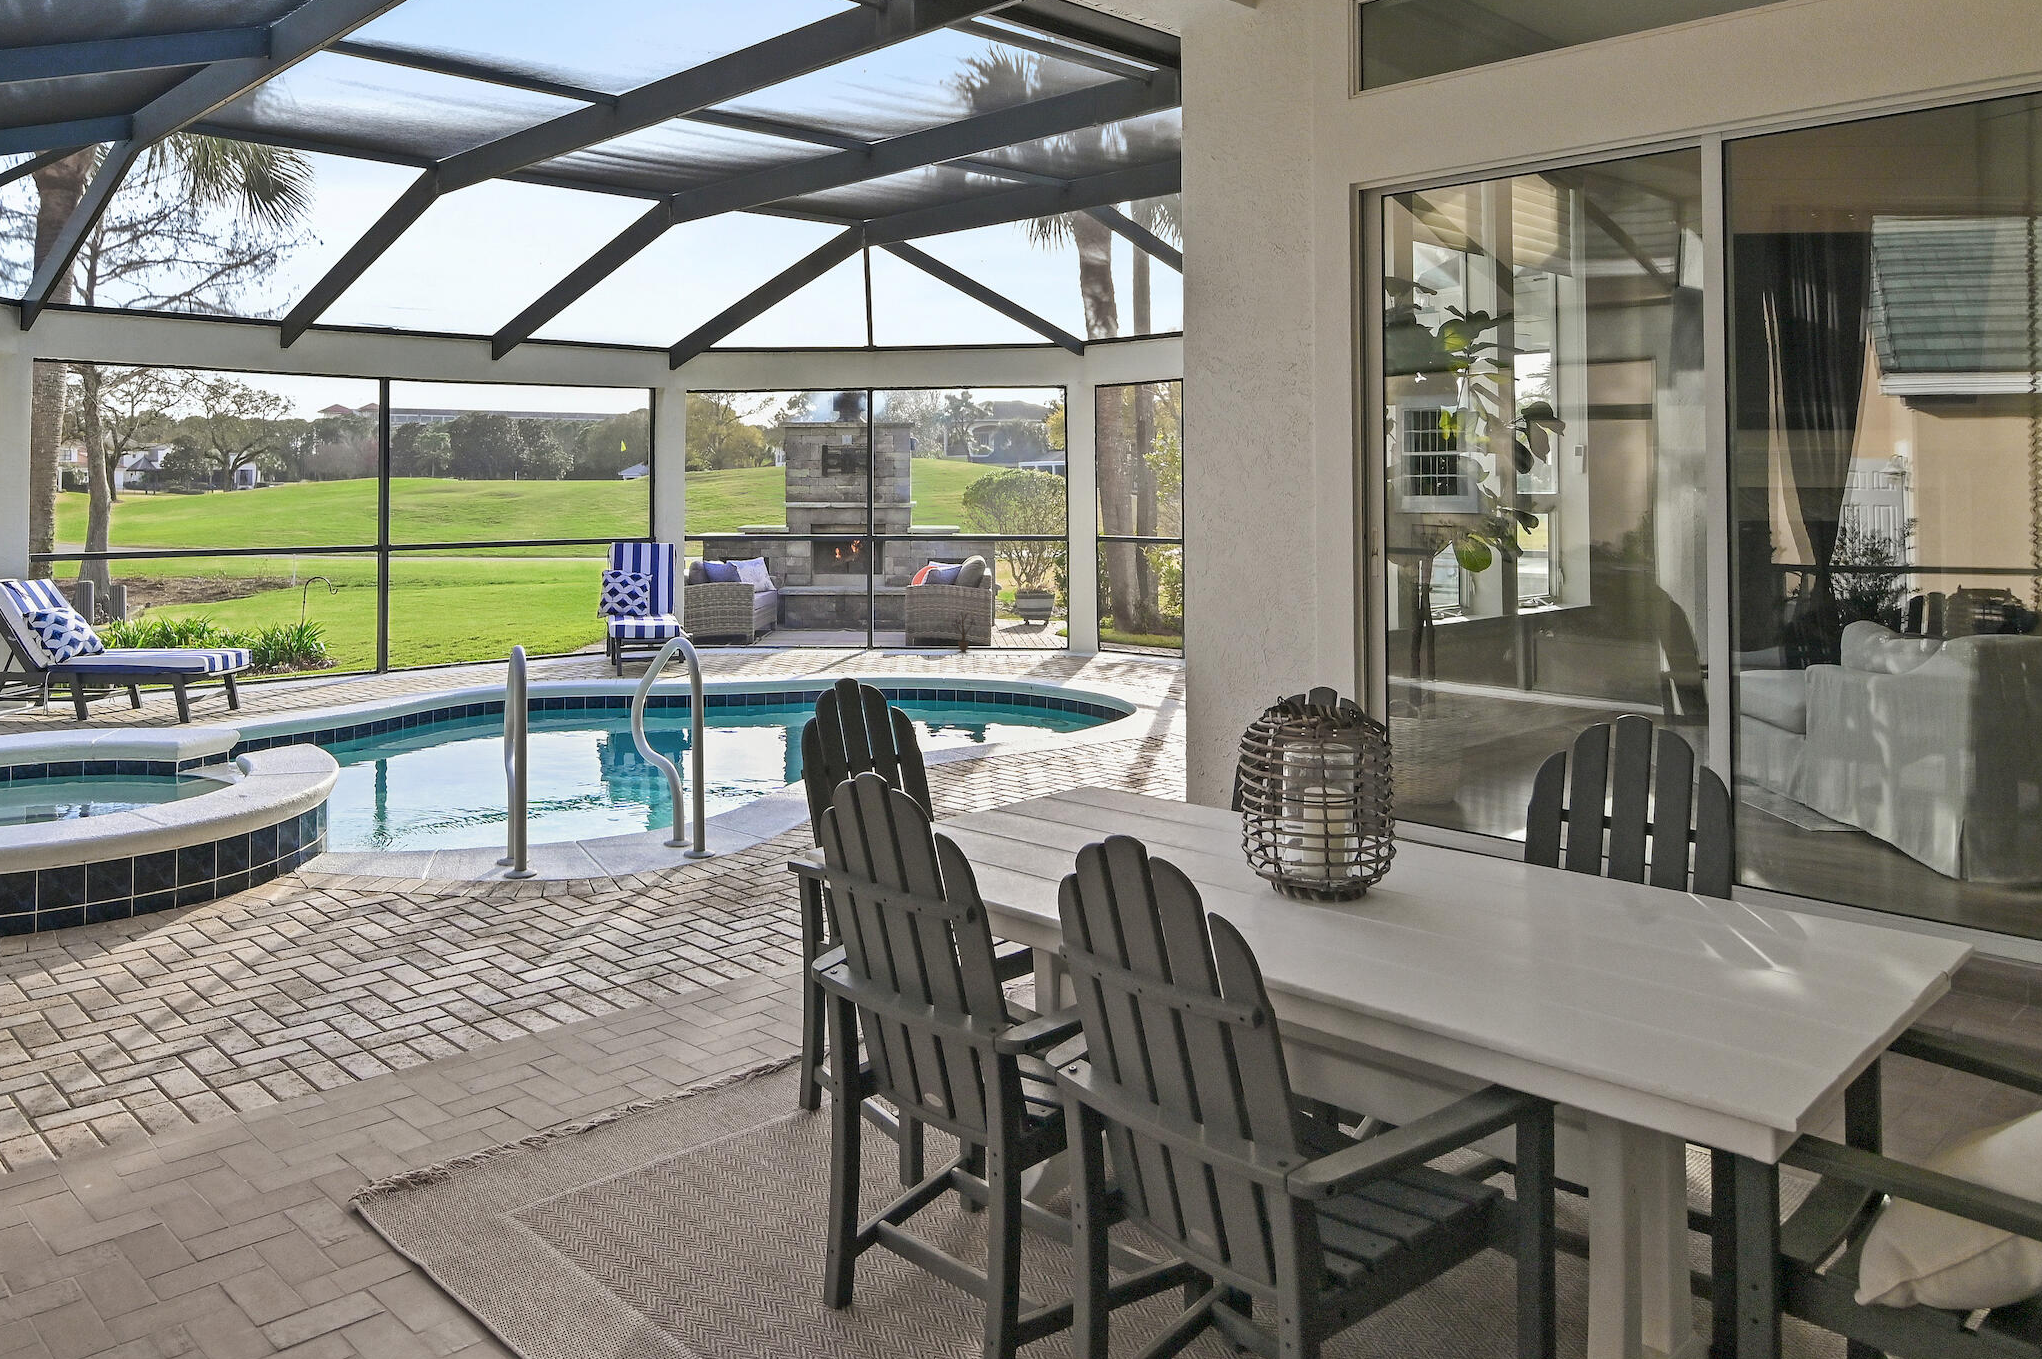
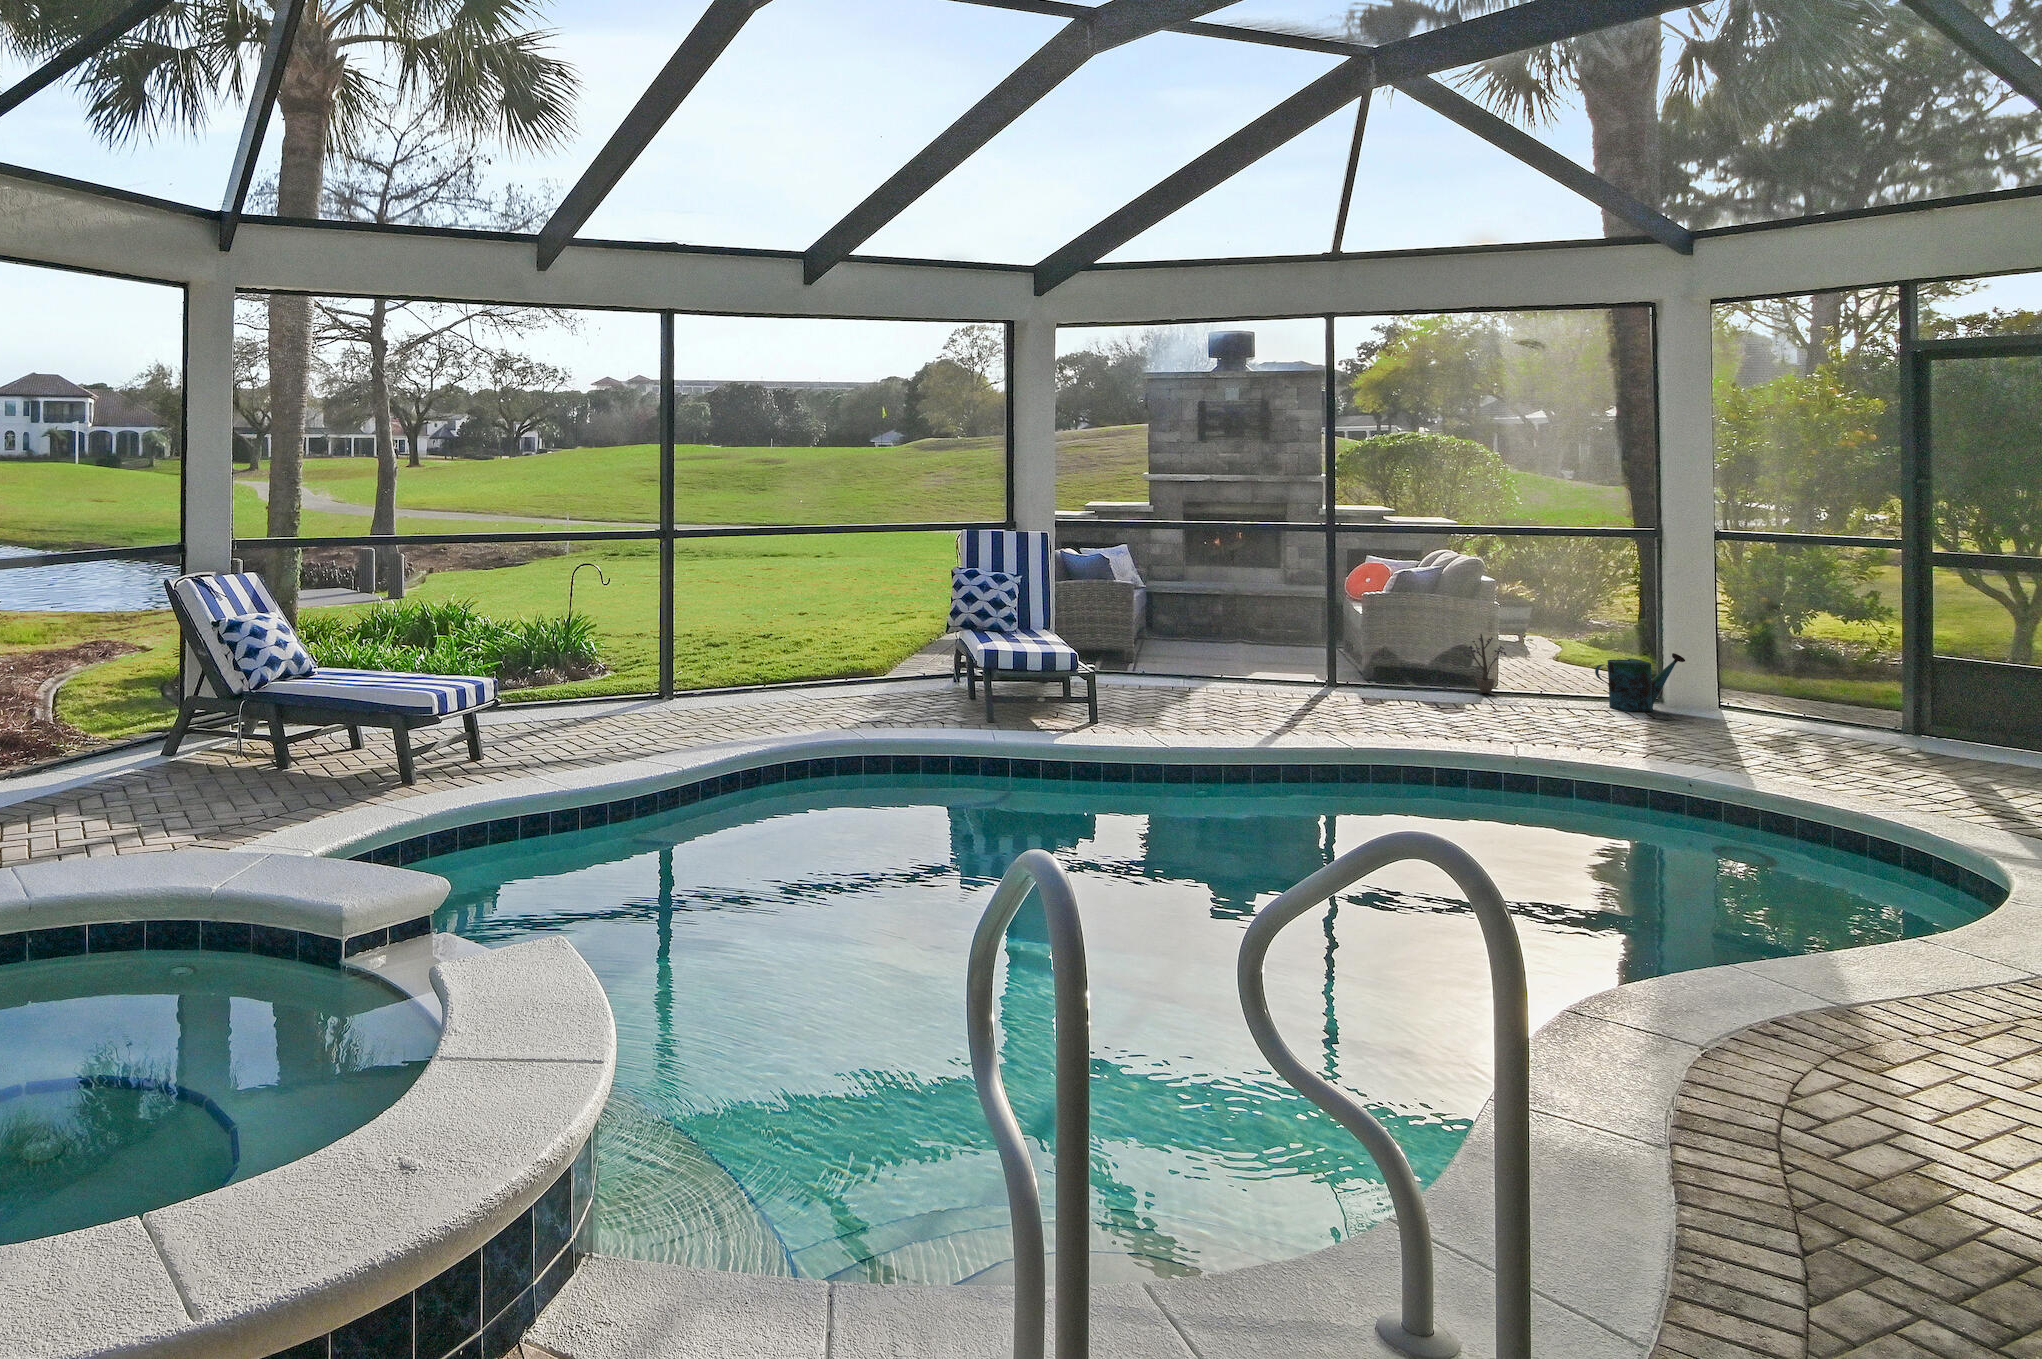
watering can: none [1019,618,1070,656] -> present [1595,653,1685,712]

